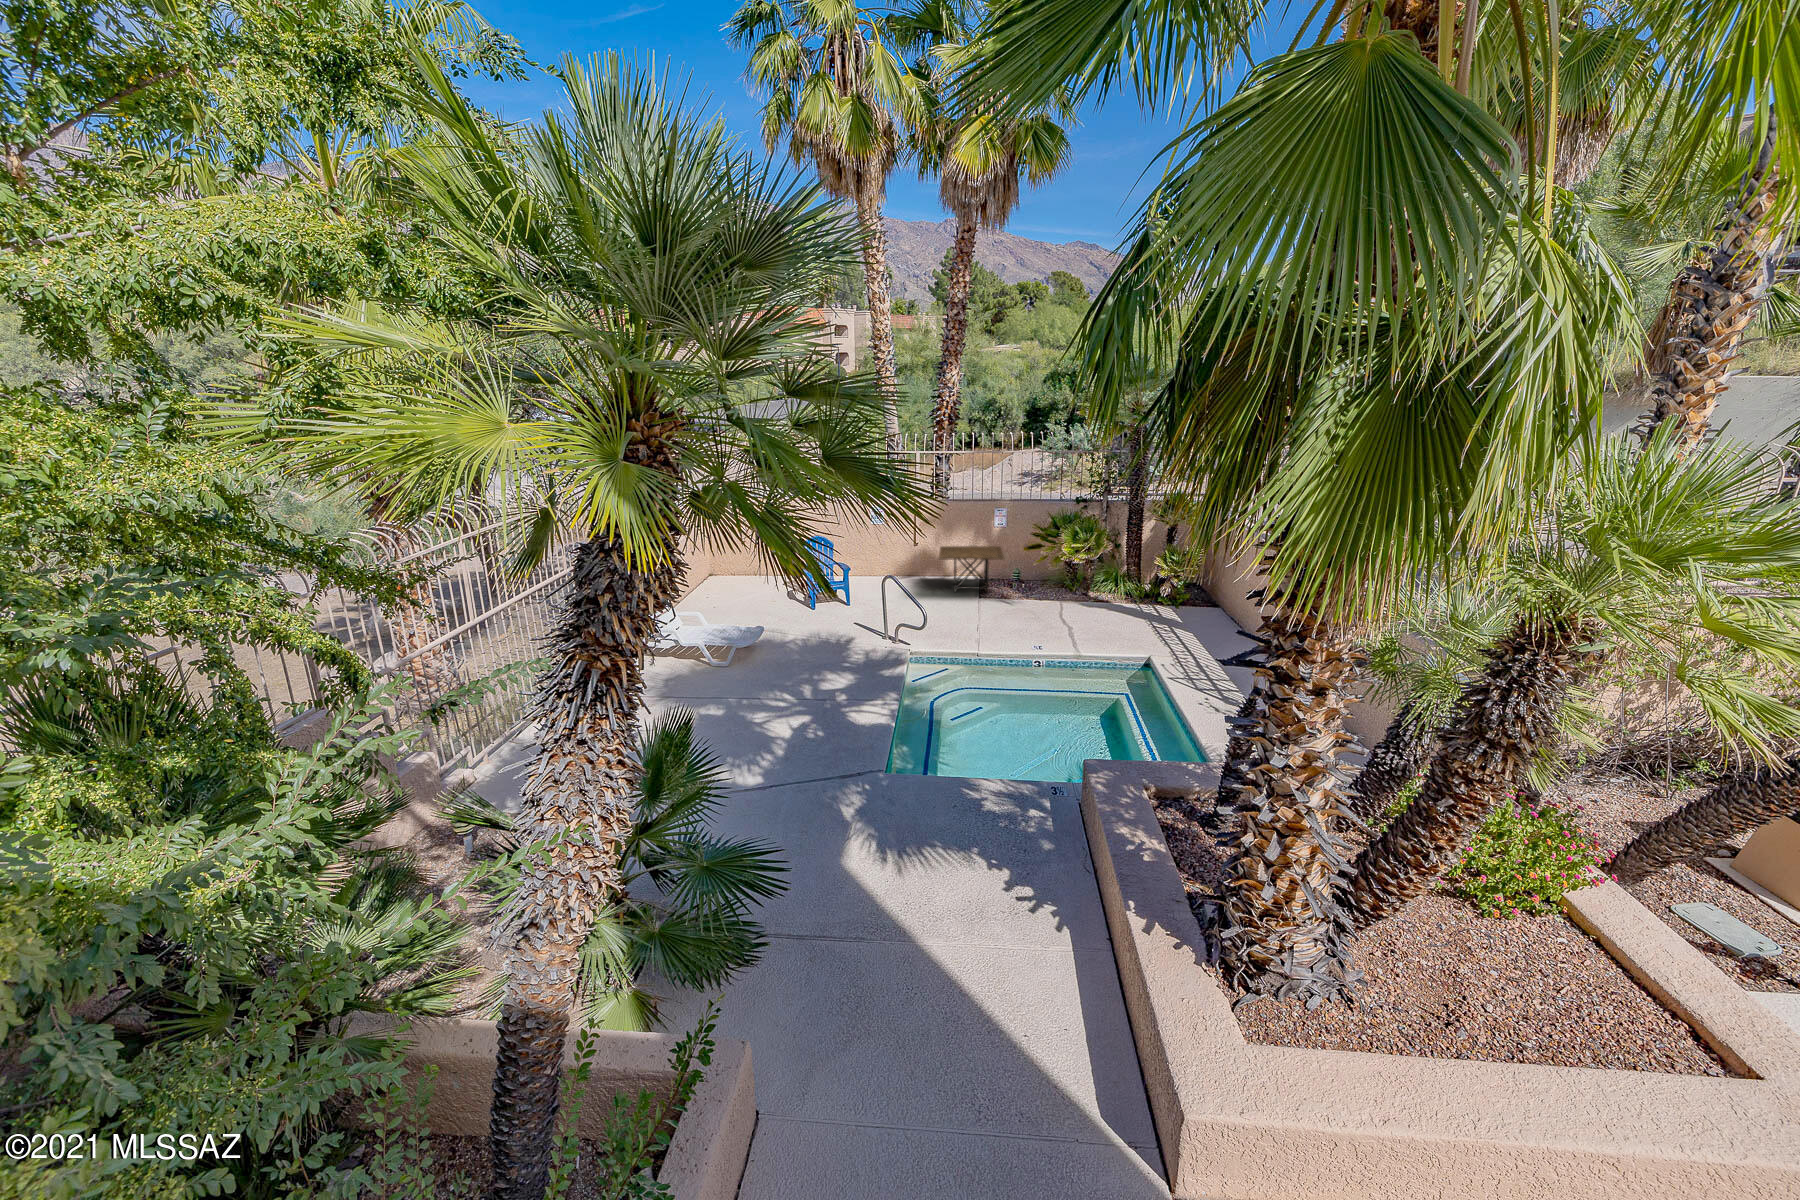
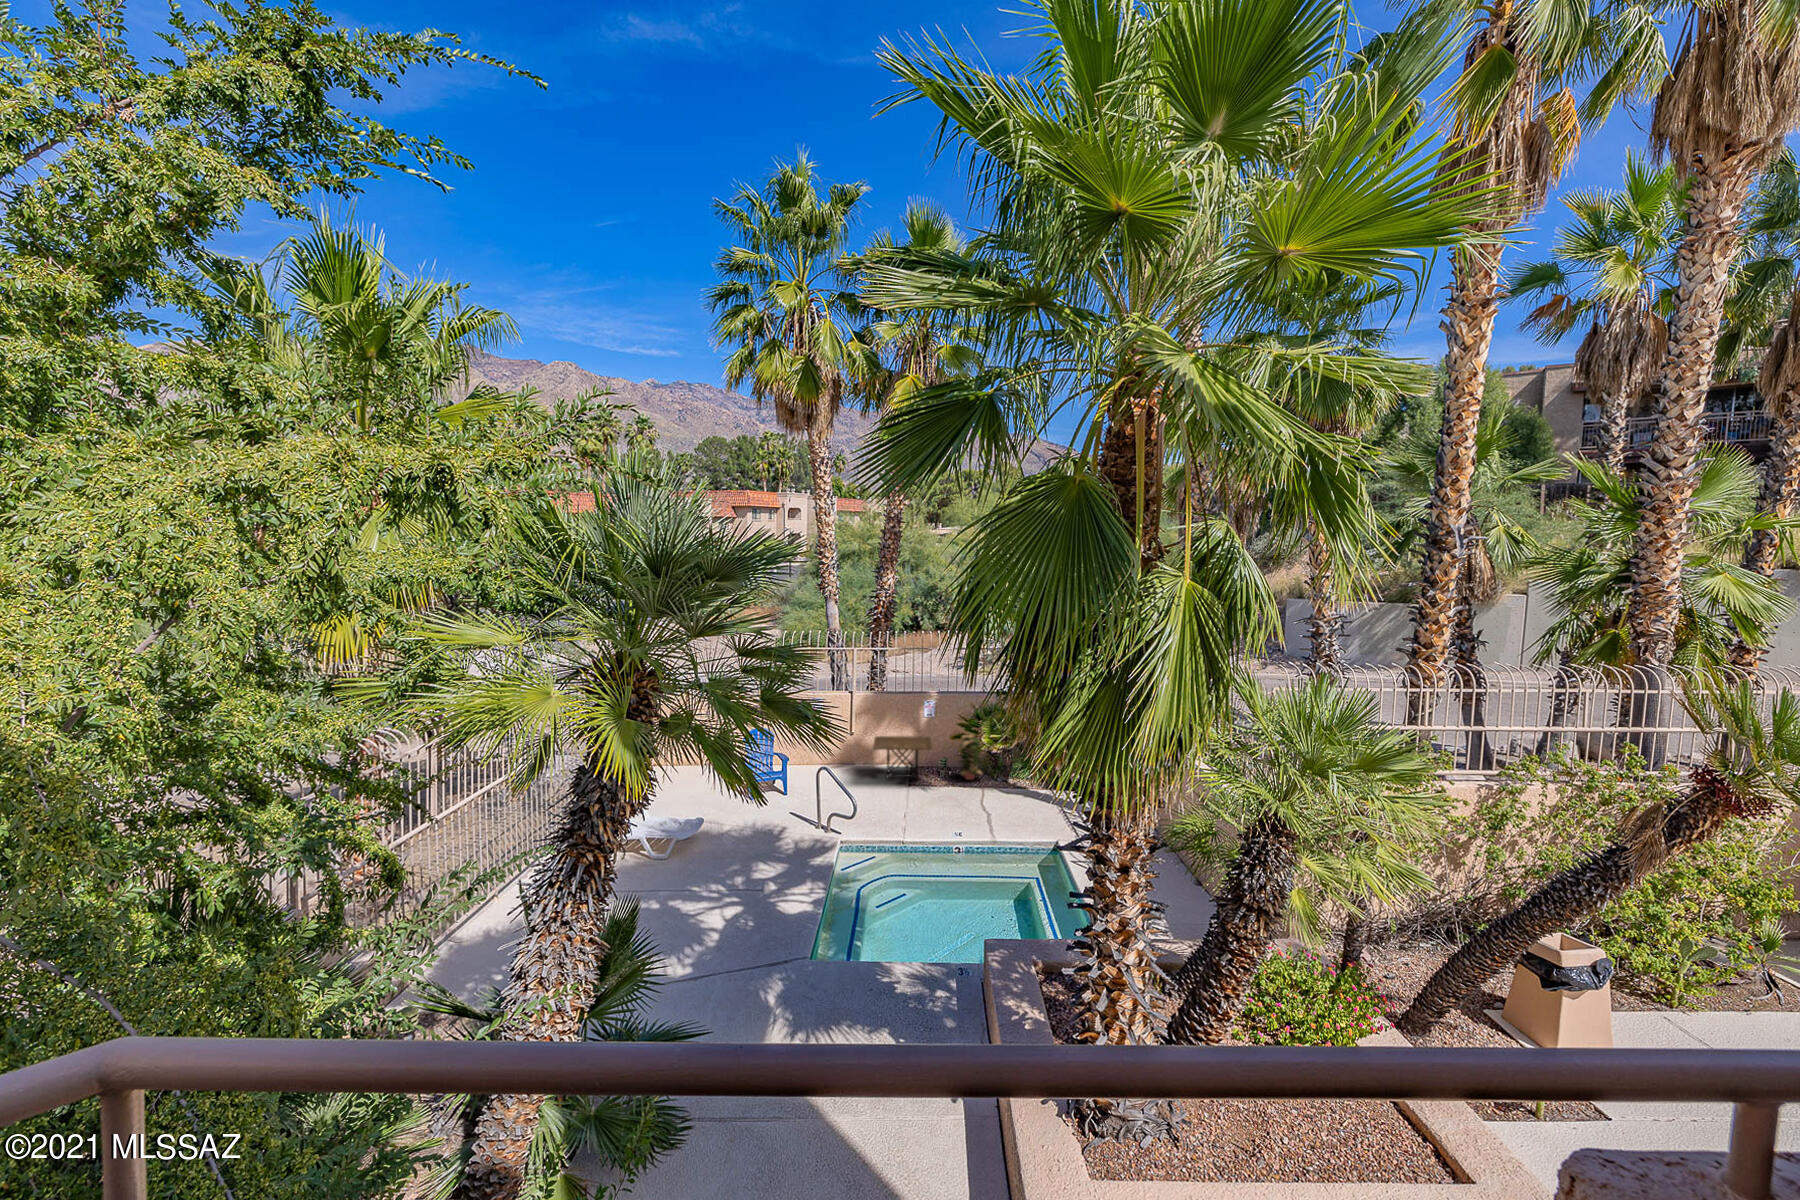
decorative plant: none [1028,543,1063,592] -> present [957,735,983,780]

